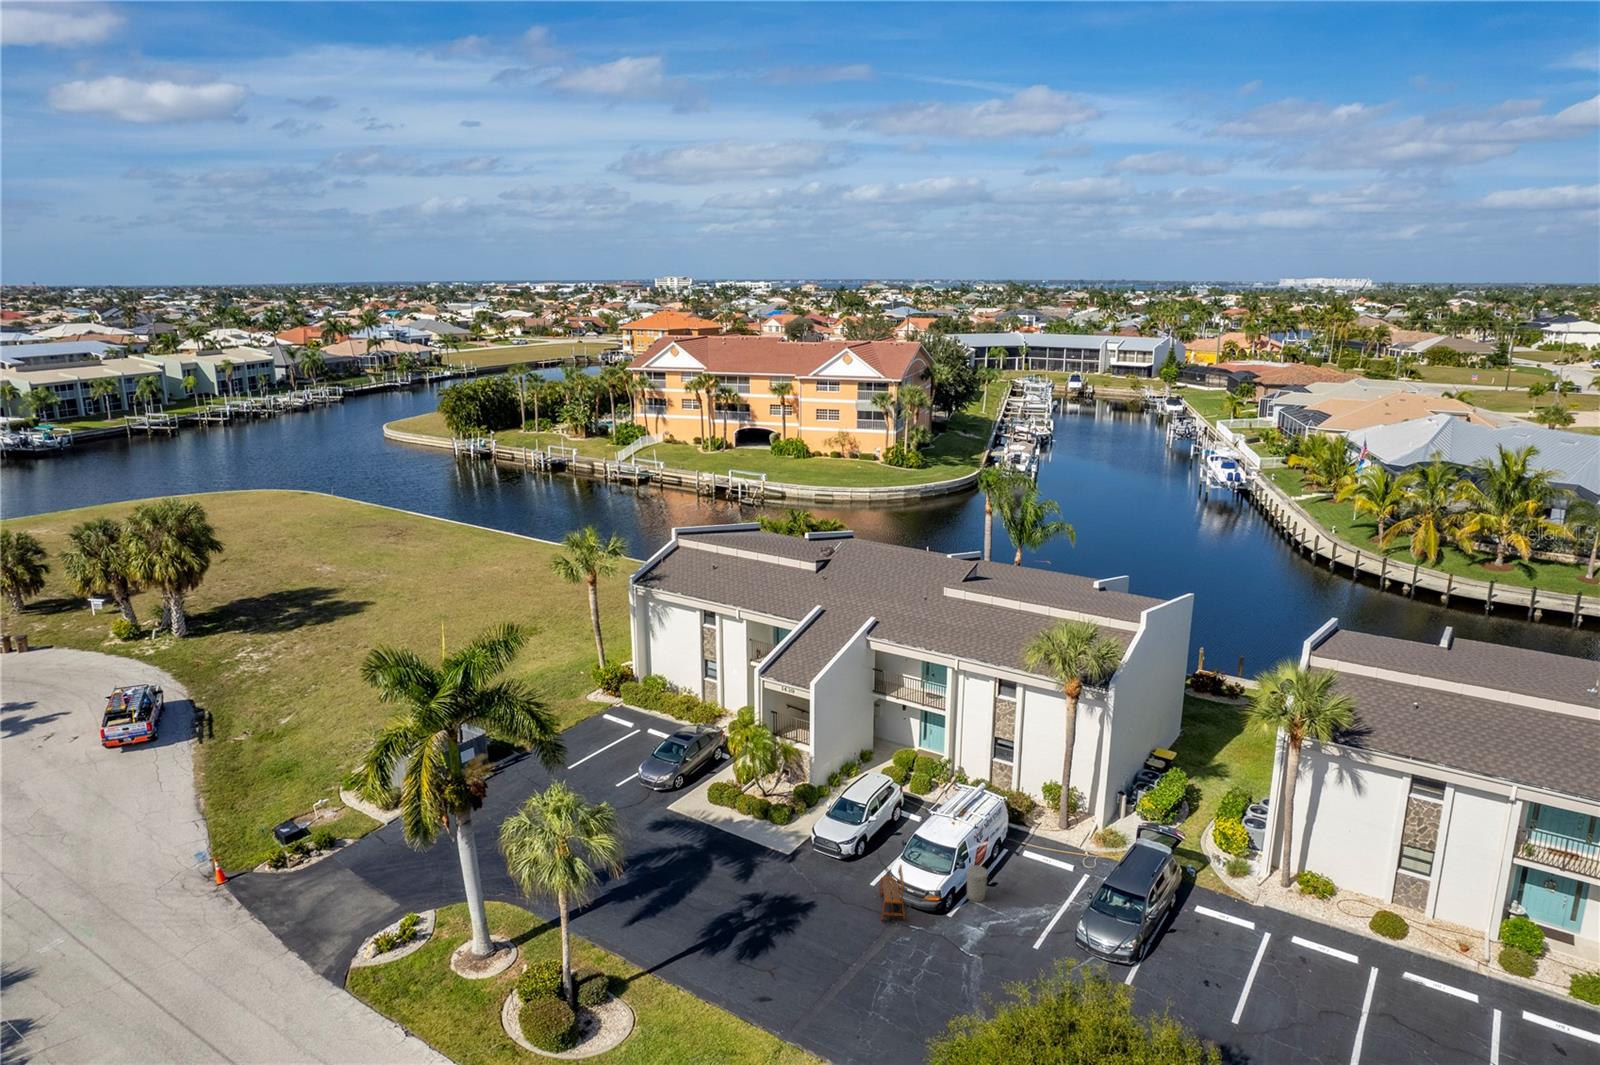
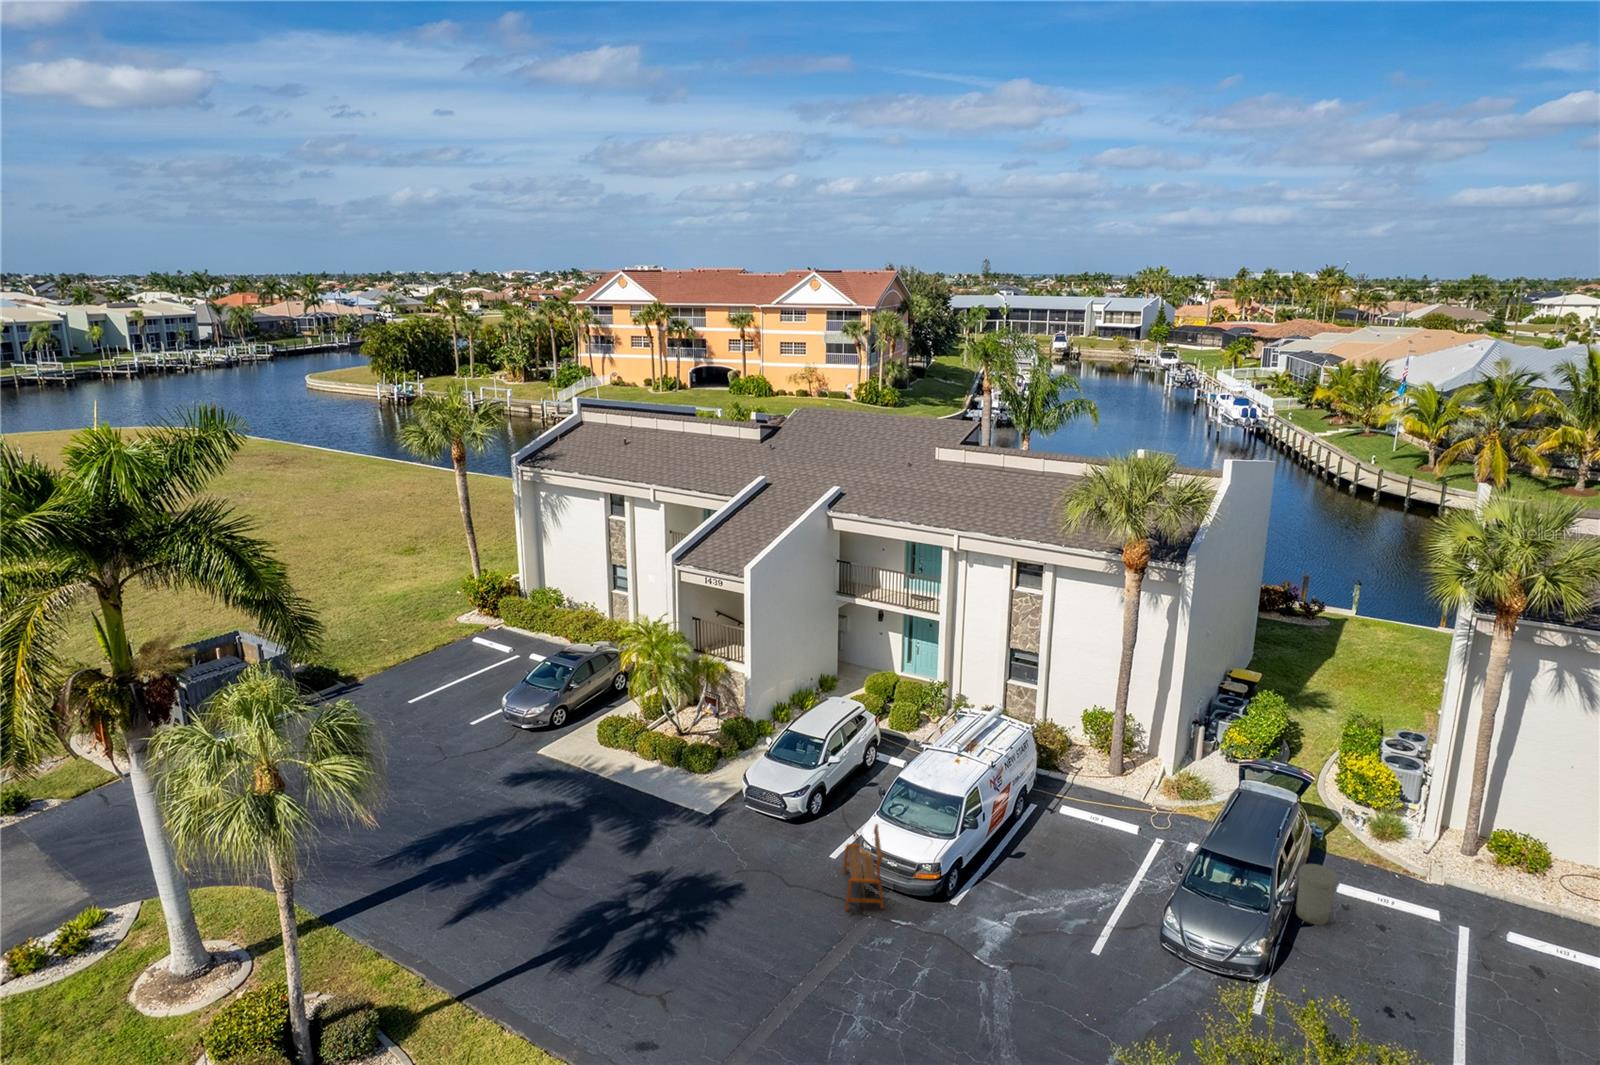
trash can: present [966,865,988,902] -> present [1296,864,1338,925]

